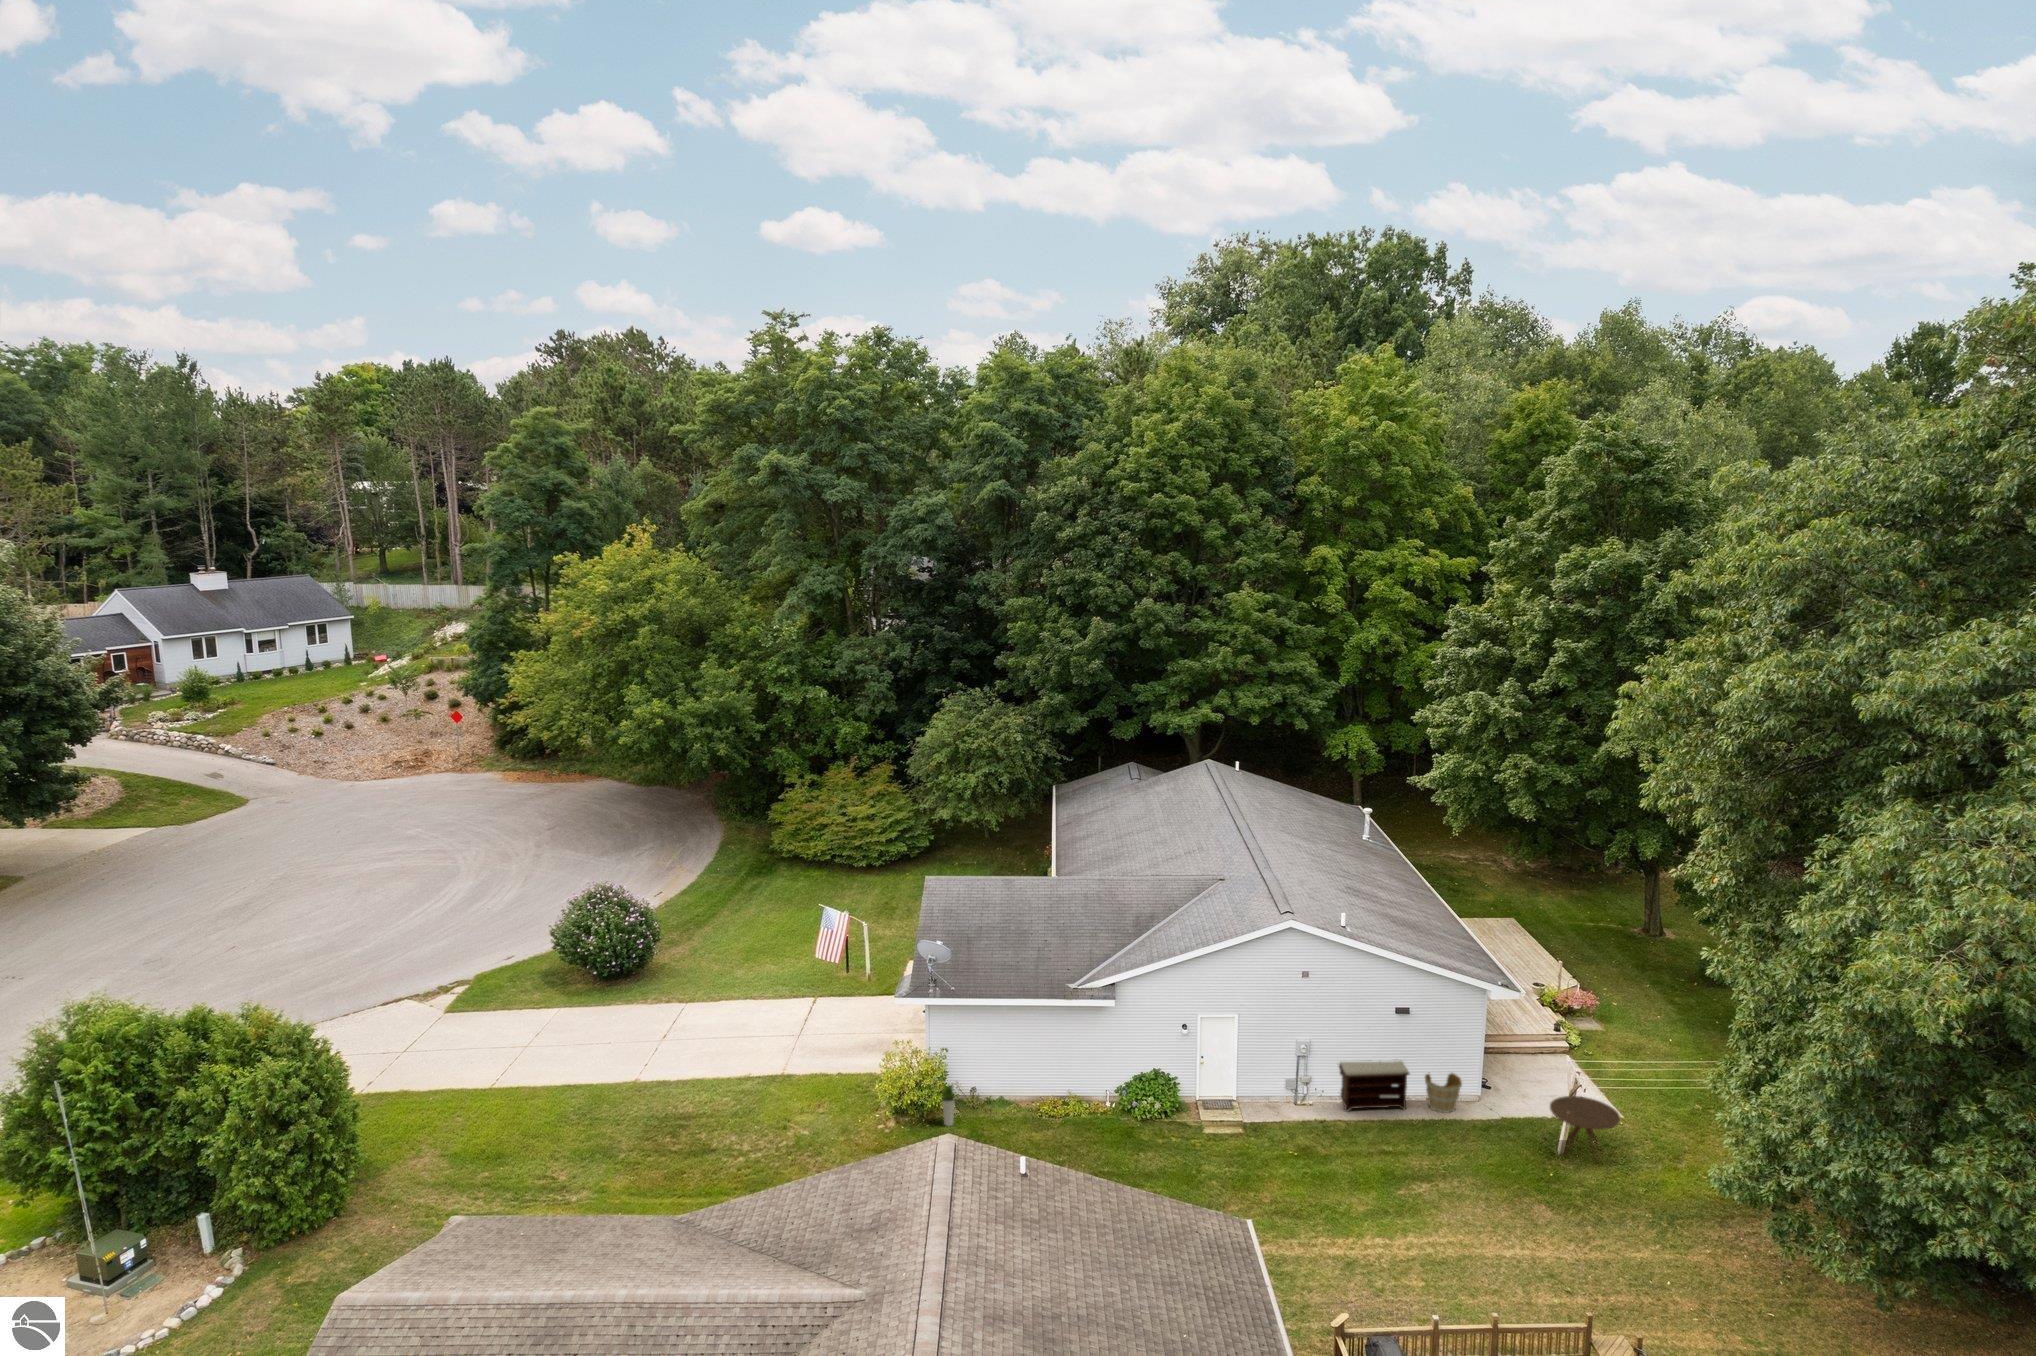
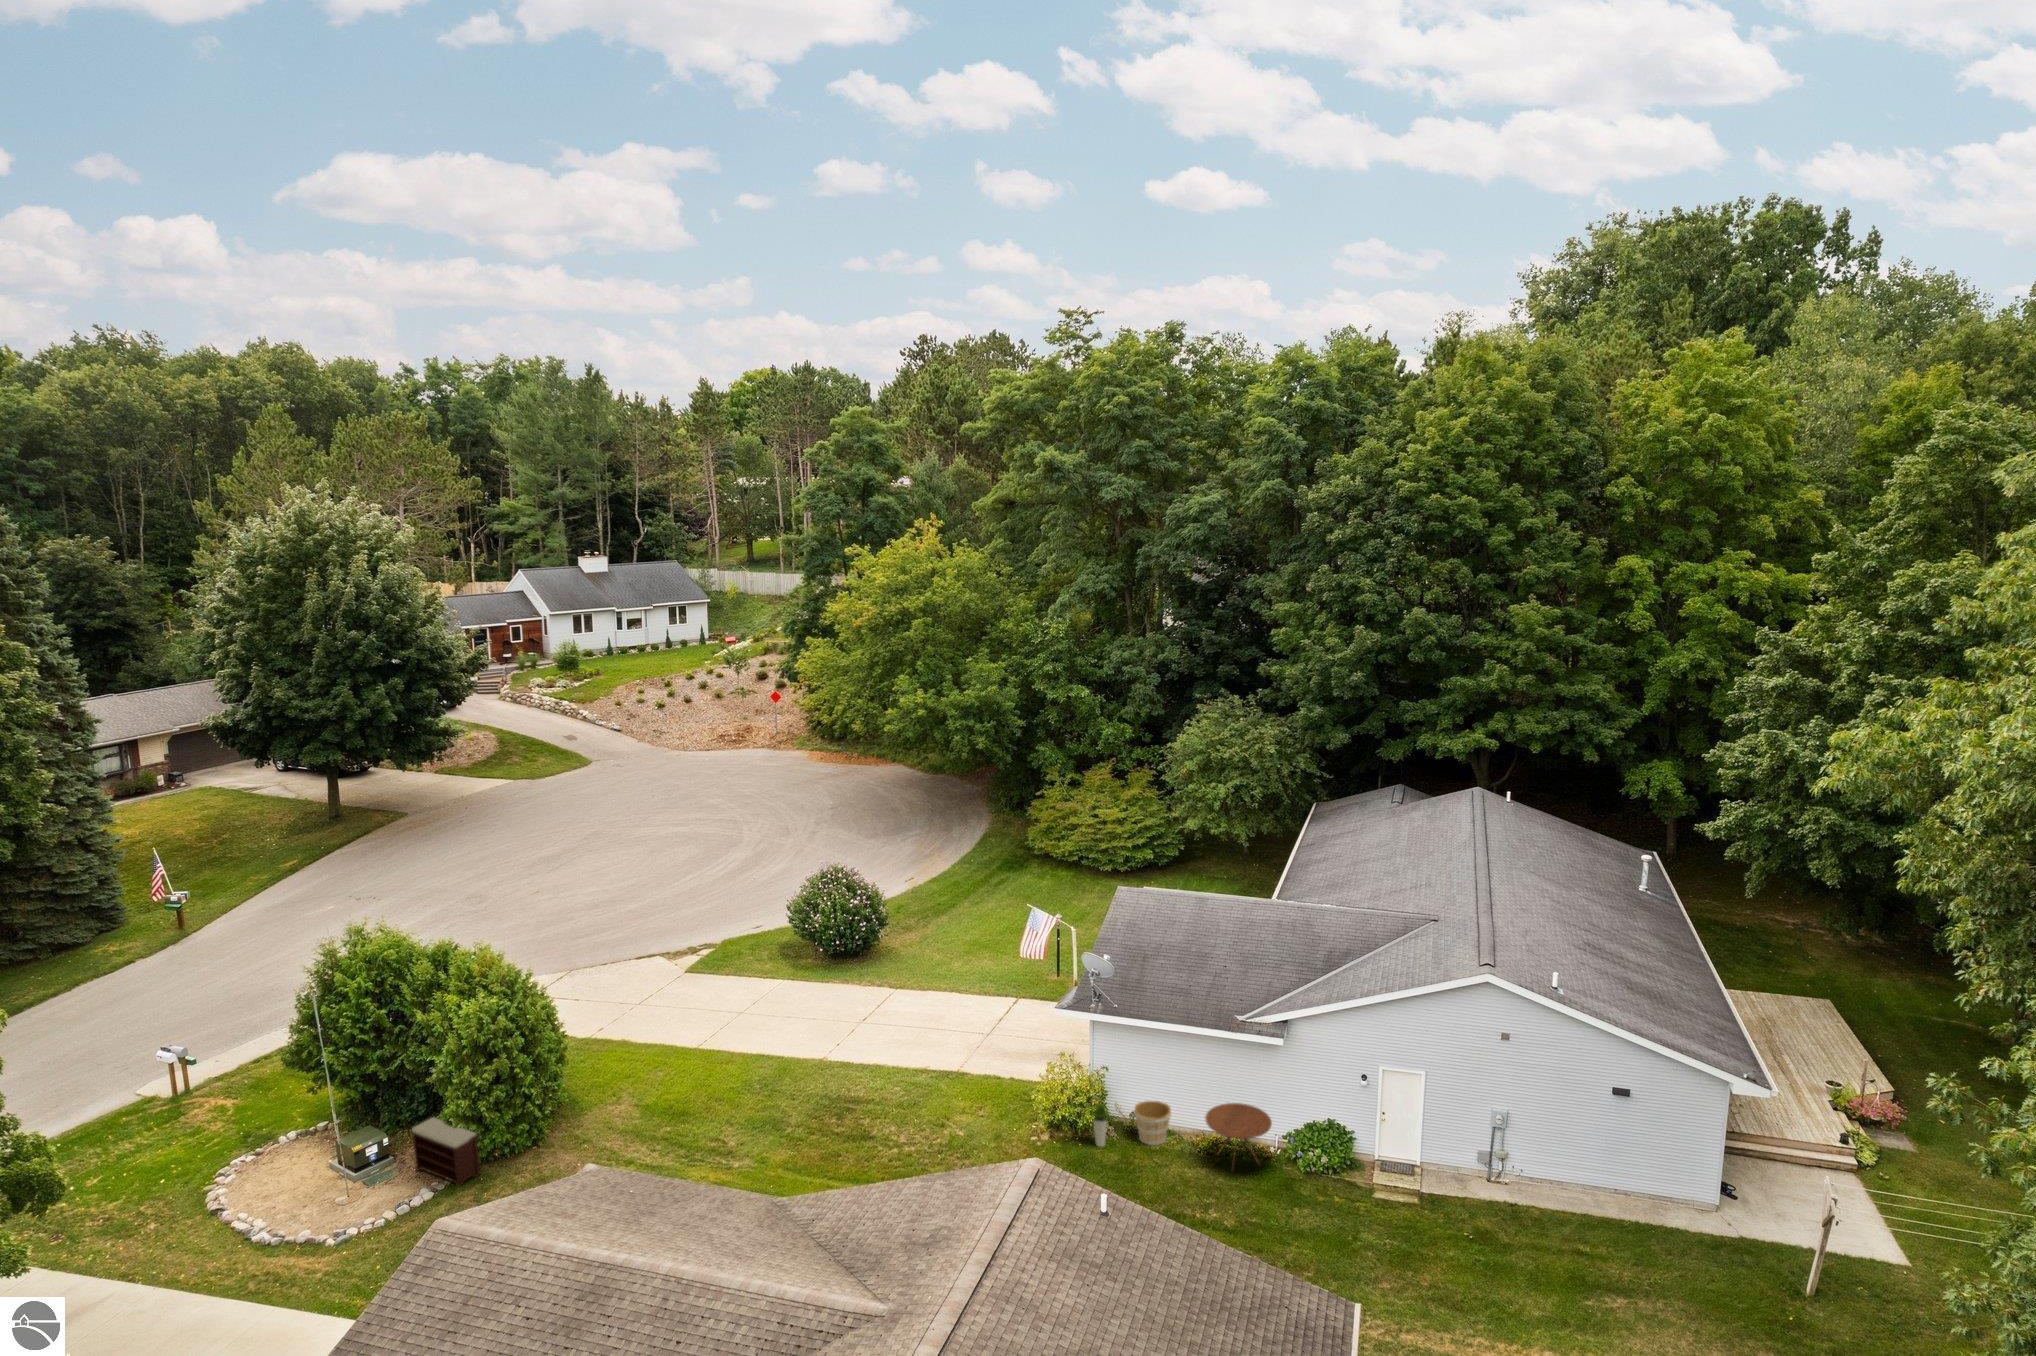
bench: present [1339,1060,1409,1112] -> present [411,1118,480,1186]
wooden bucket: present [1425,1073,1462,1113] -> present [1134,1101,1171,1145]
round table: present [1550,1096,1620,1162] -> present [1205,1103,1272,1168]

